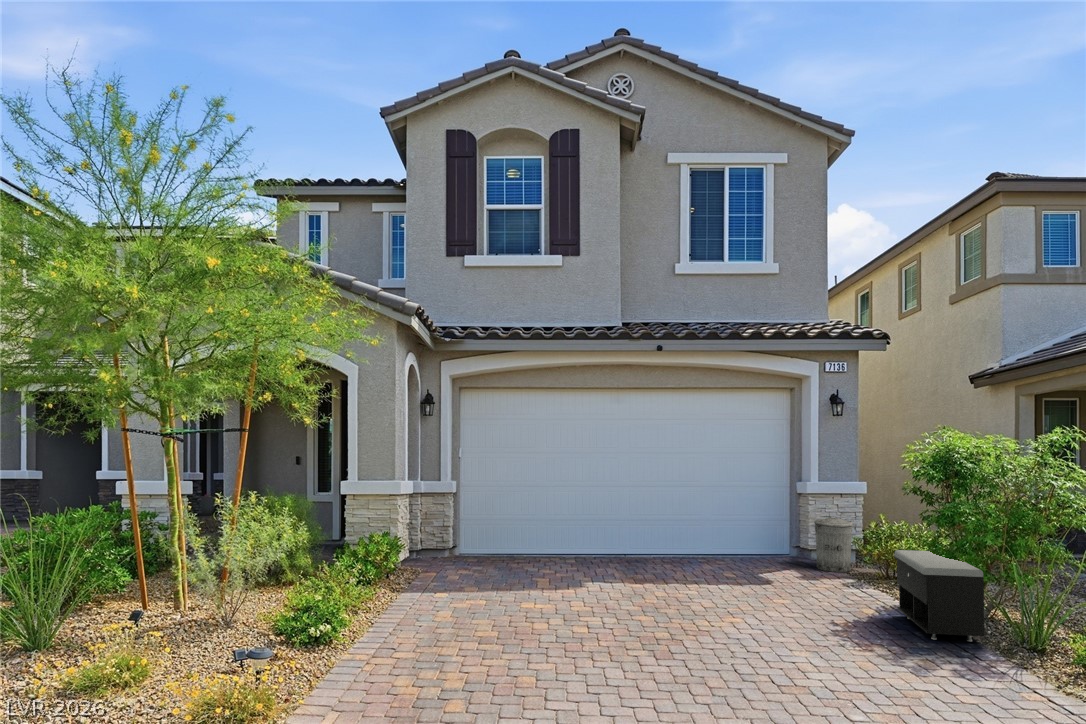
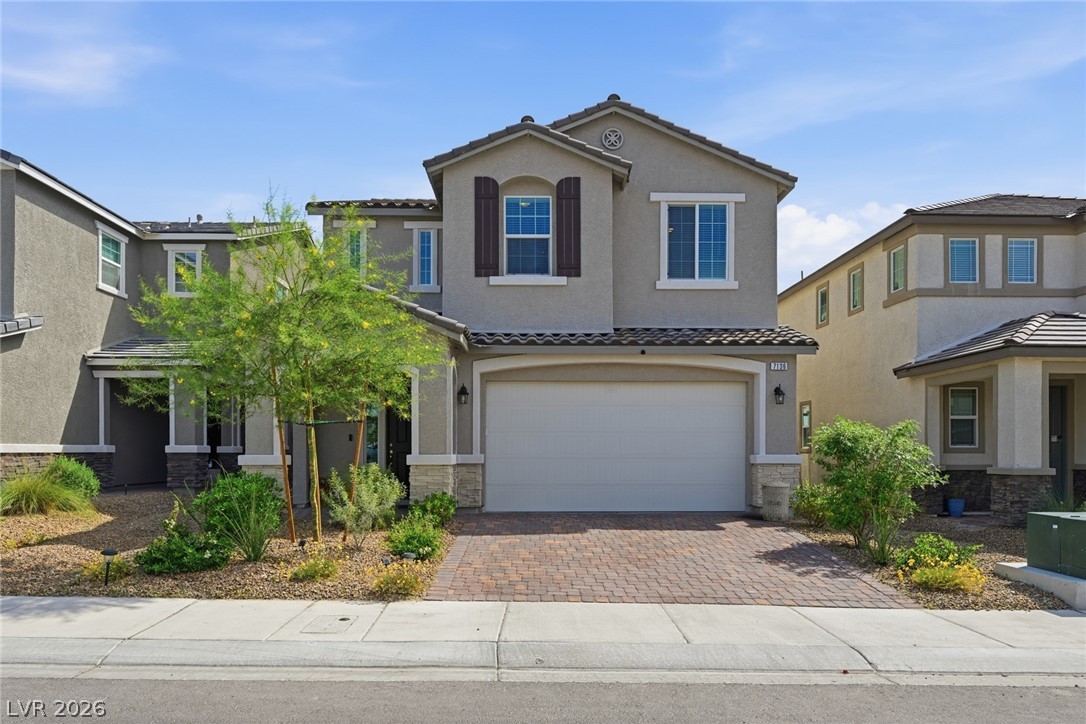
storage bench: present [894,550,984,642] -> none [811,500,866,561]

